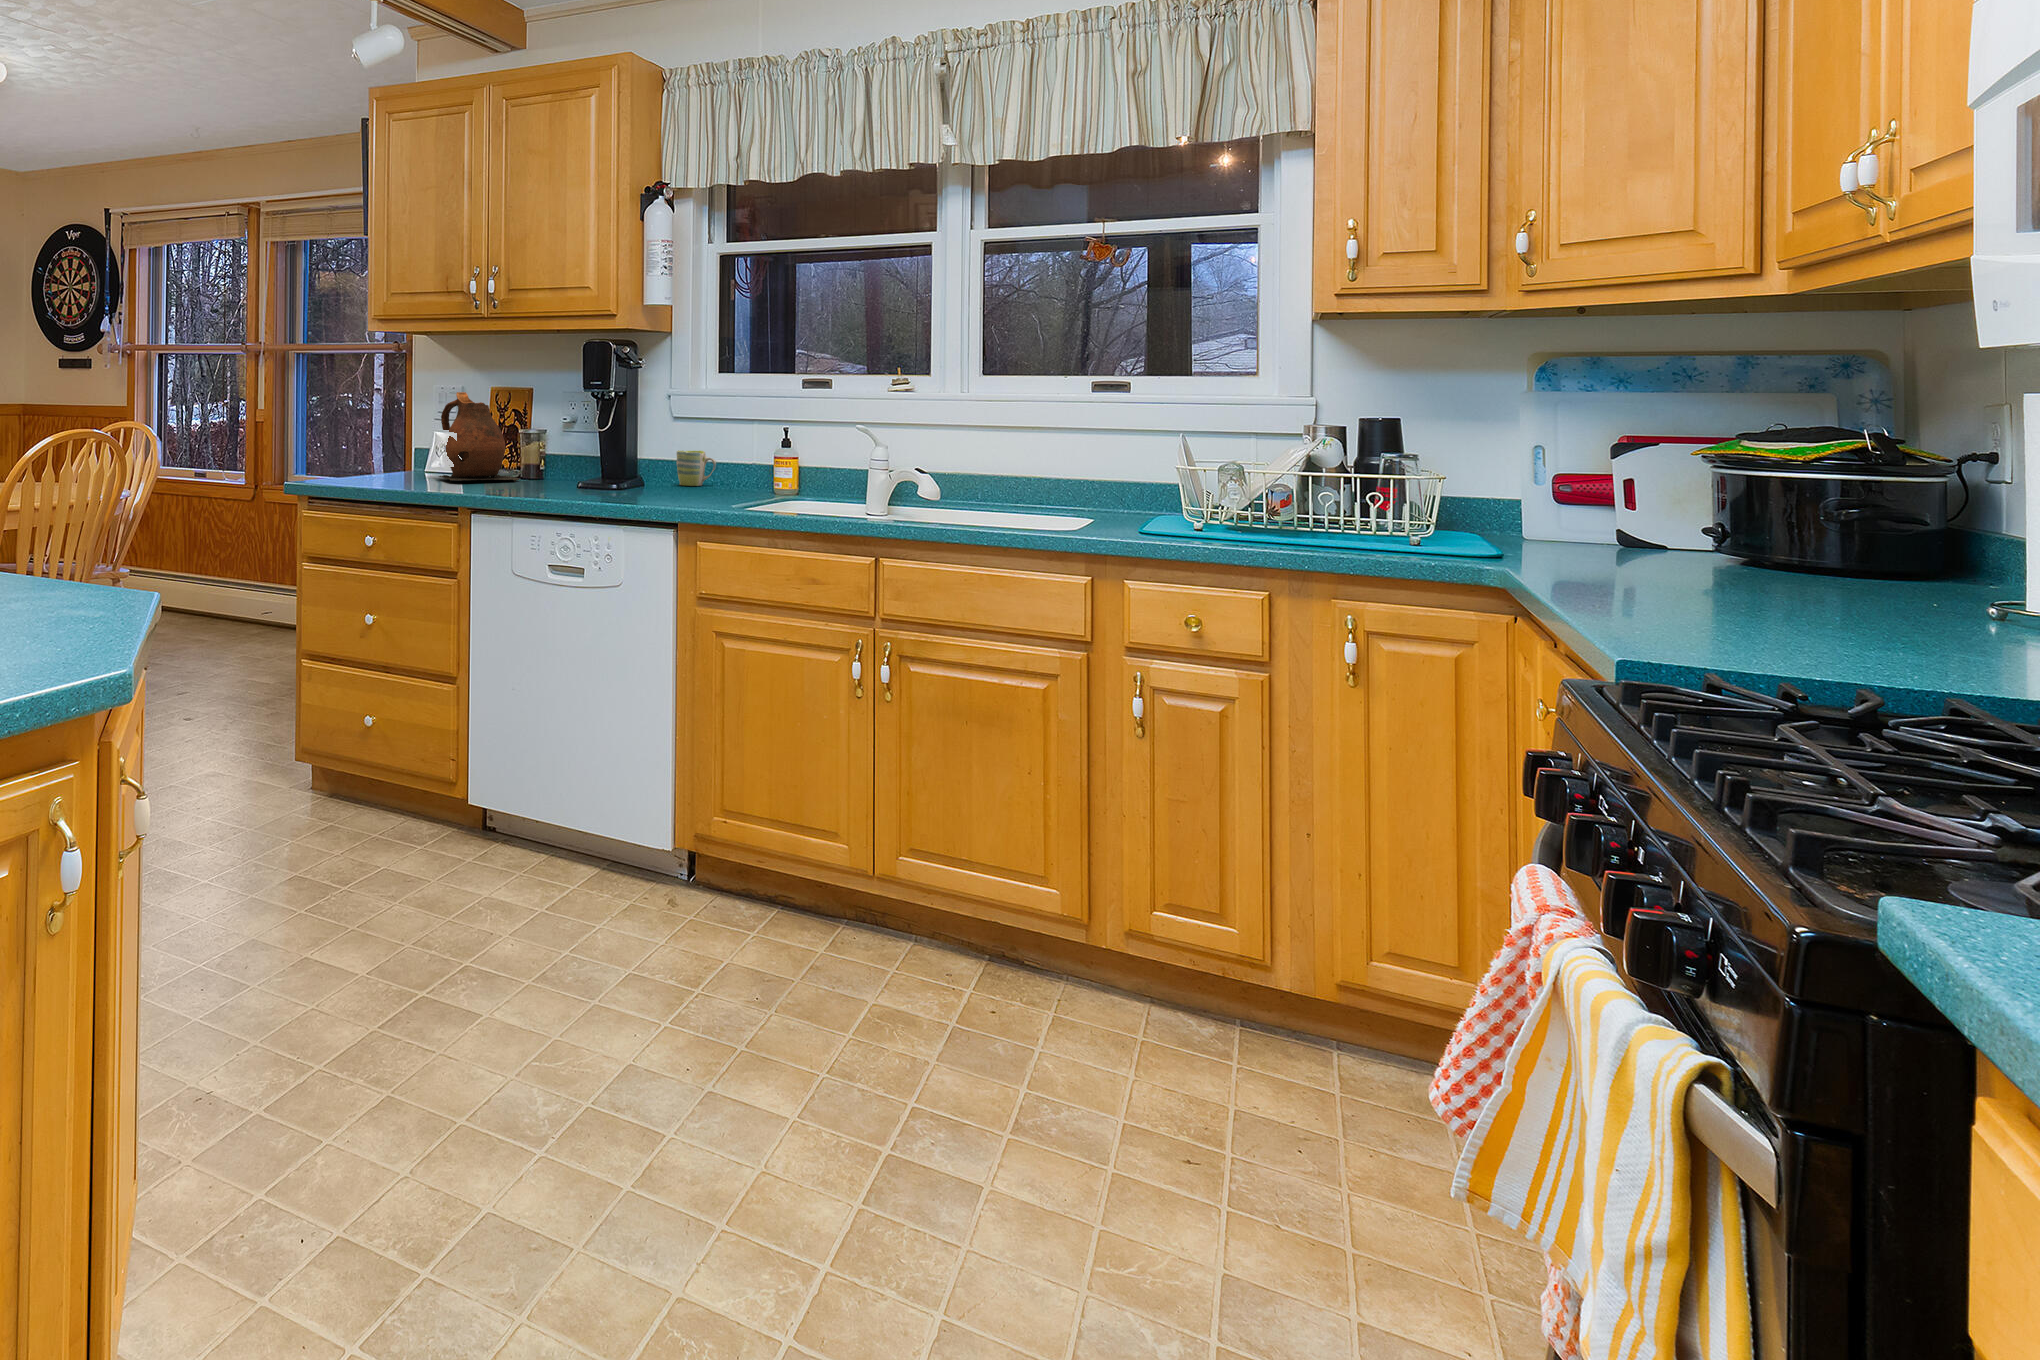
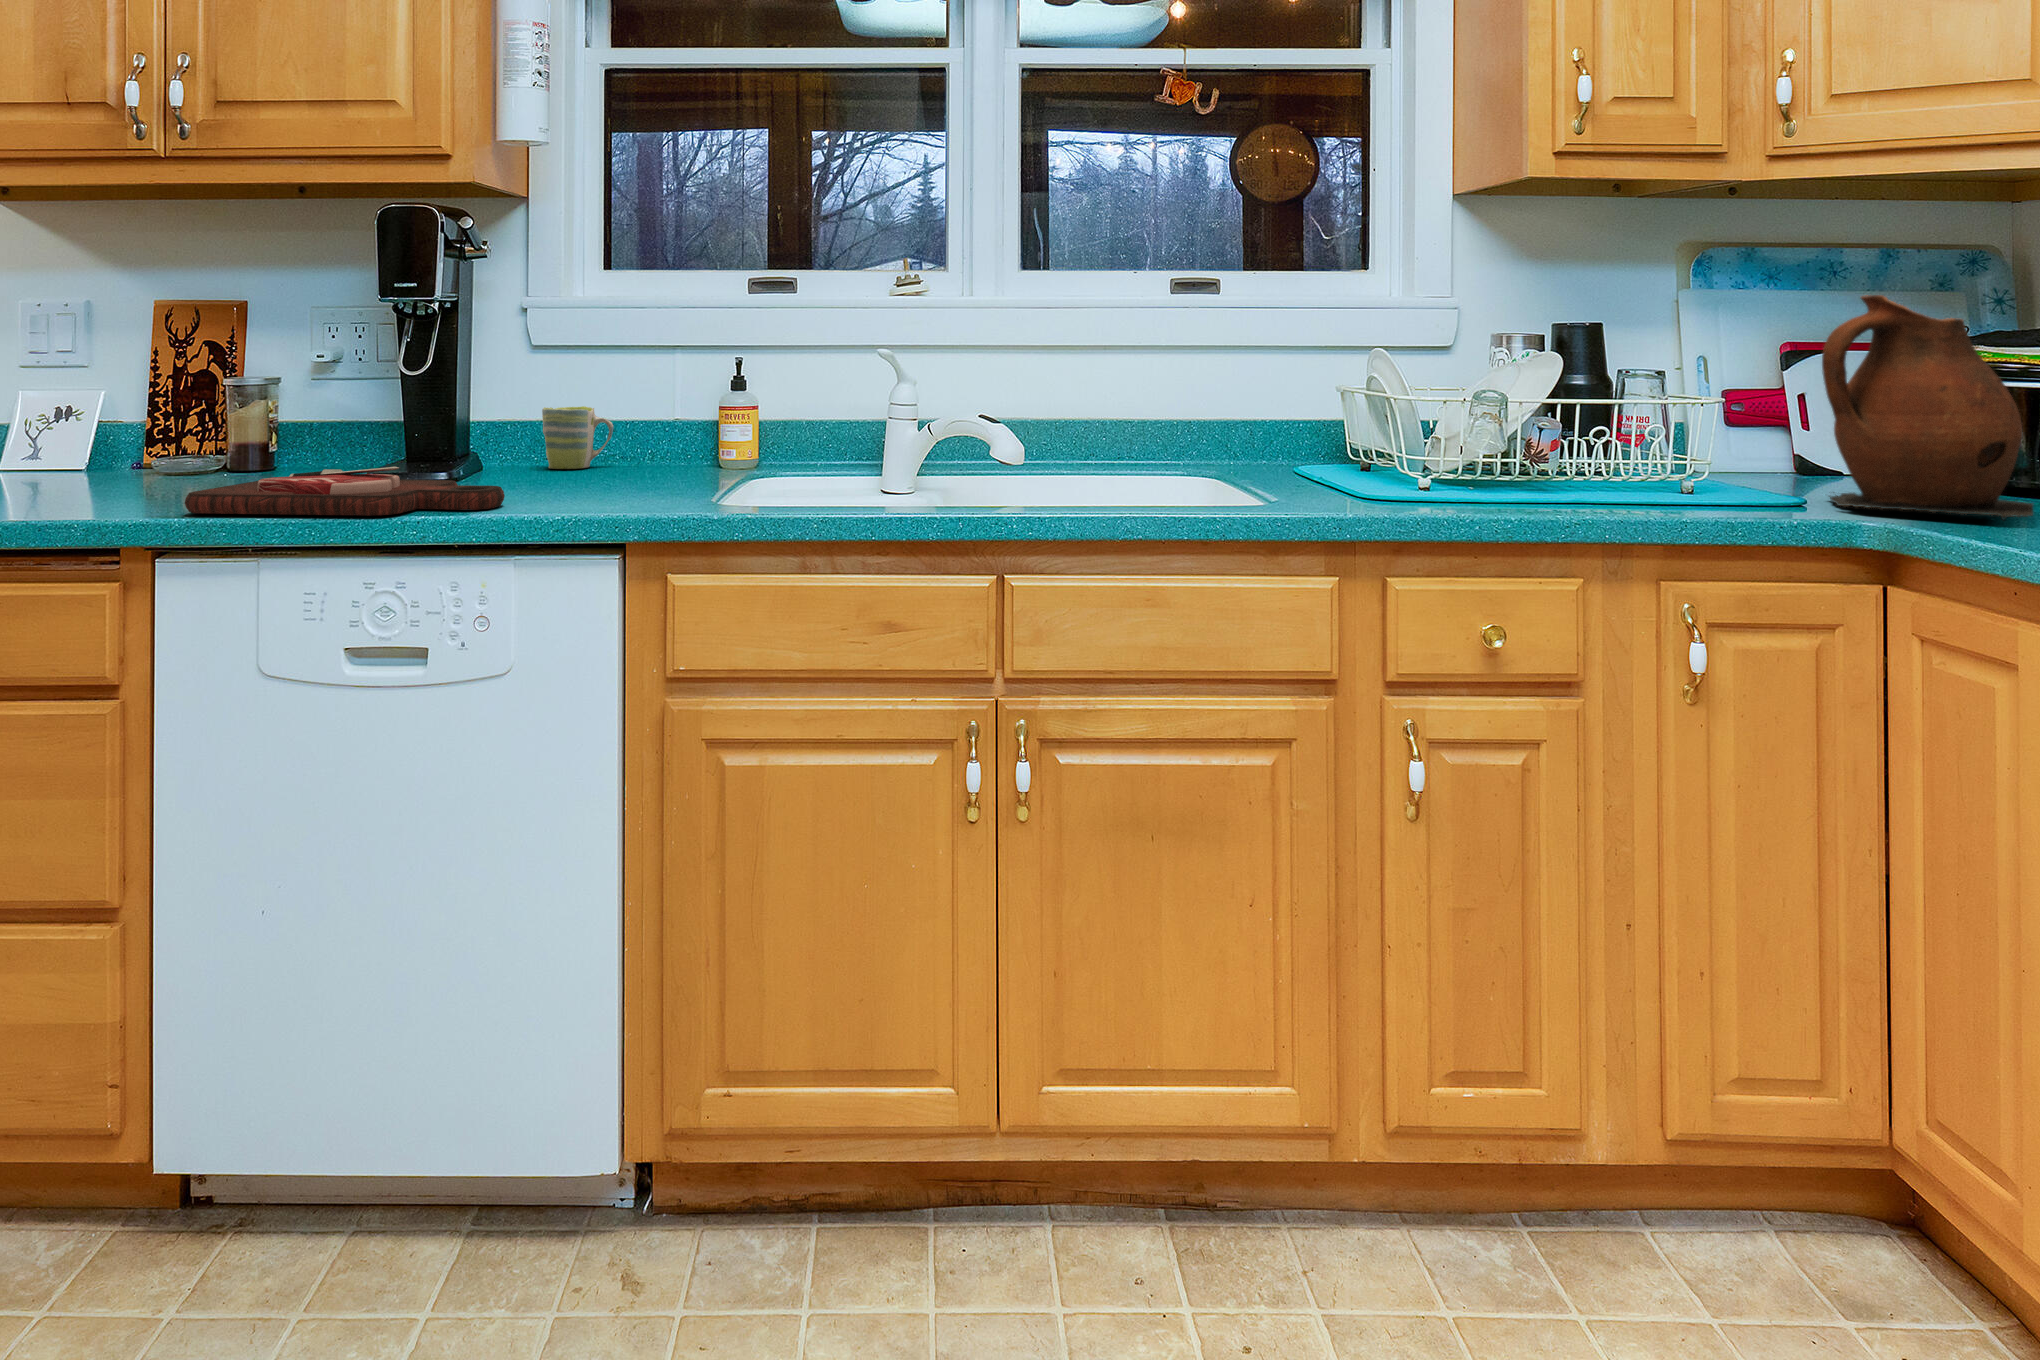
ceramic pitcher: present [439,392,519,482] -> present [1822,295,2033,520]
cutting board: none [487,479,630,503] -> present [185,467,505,516]

